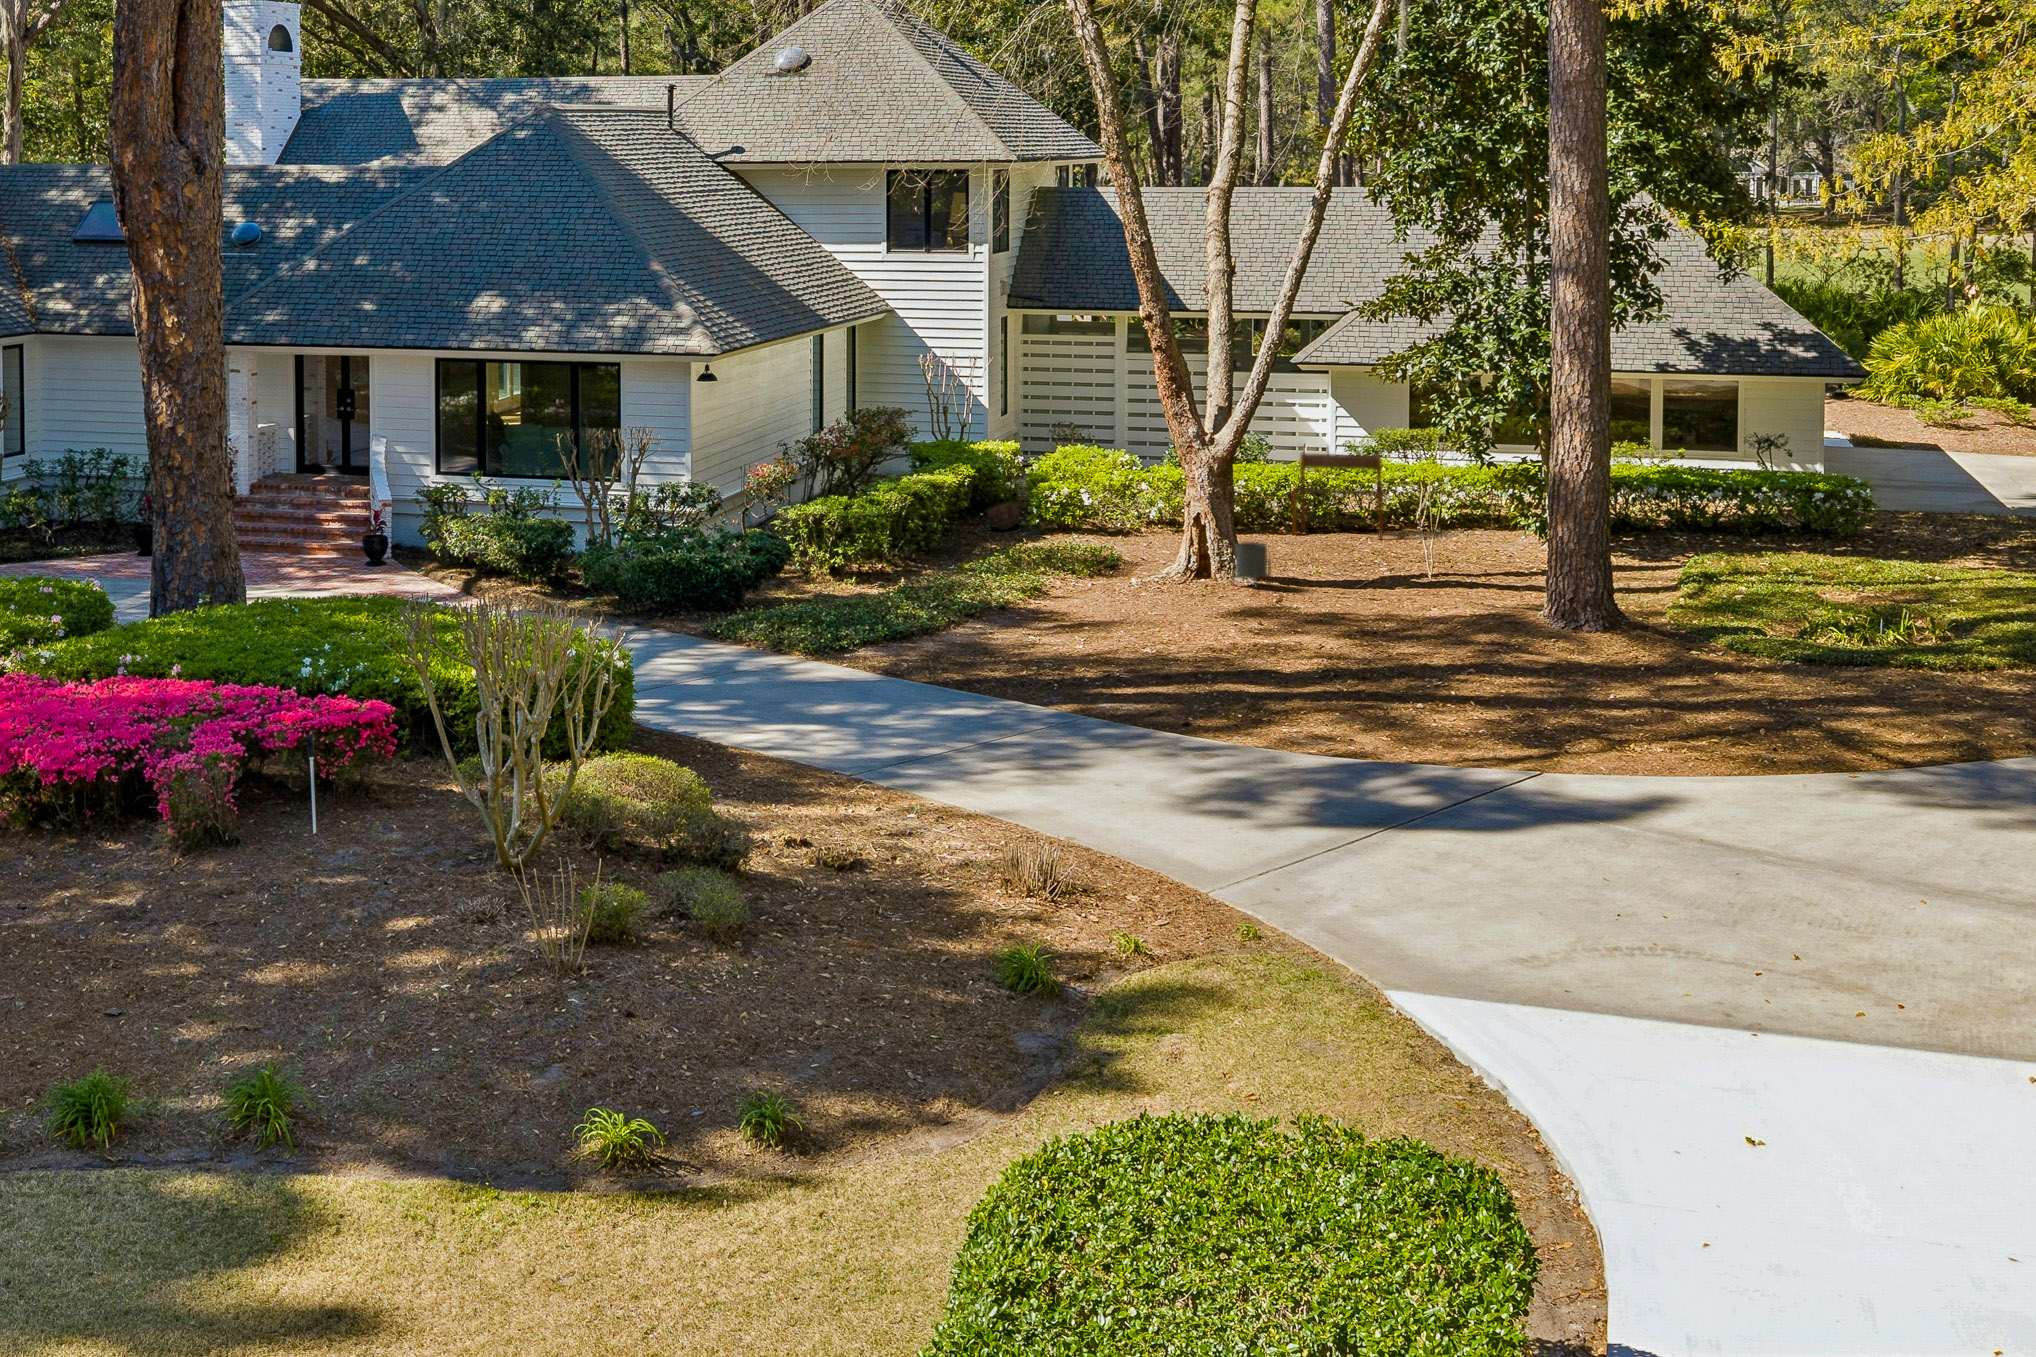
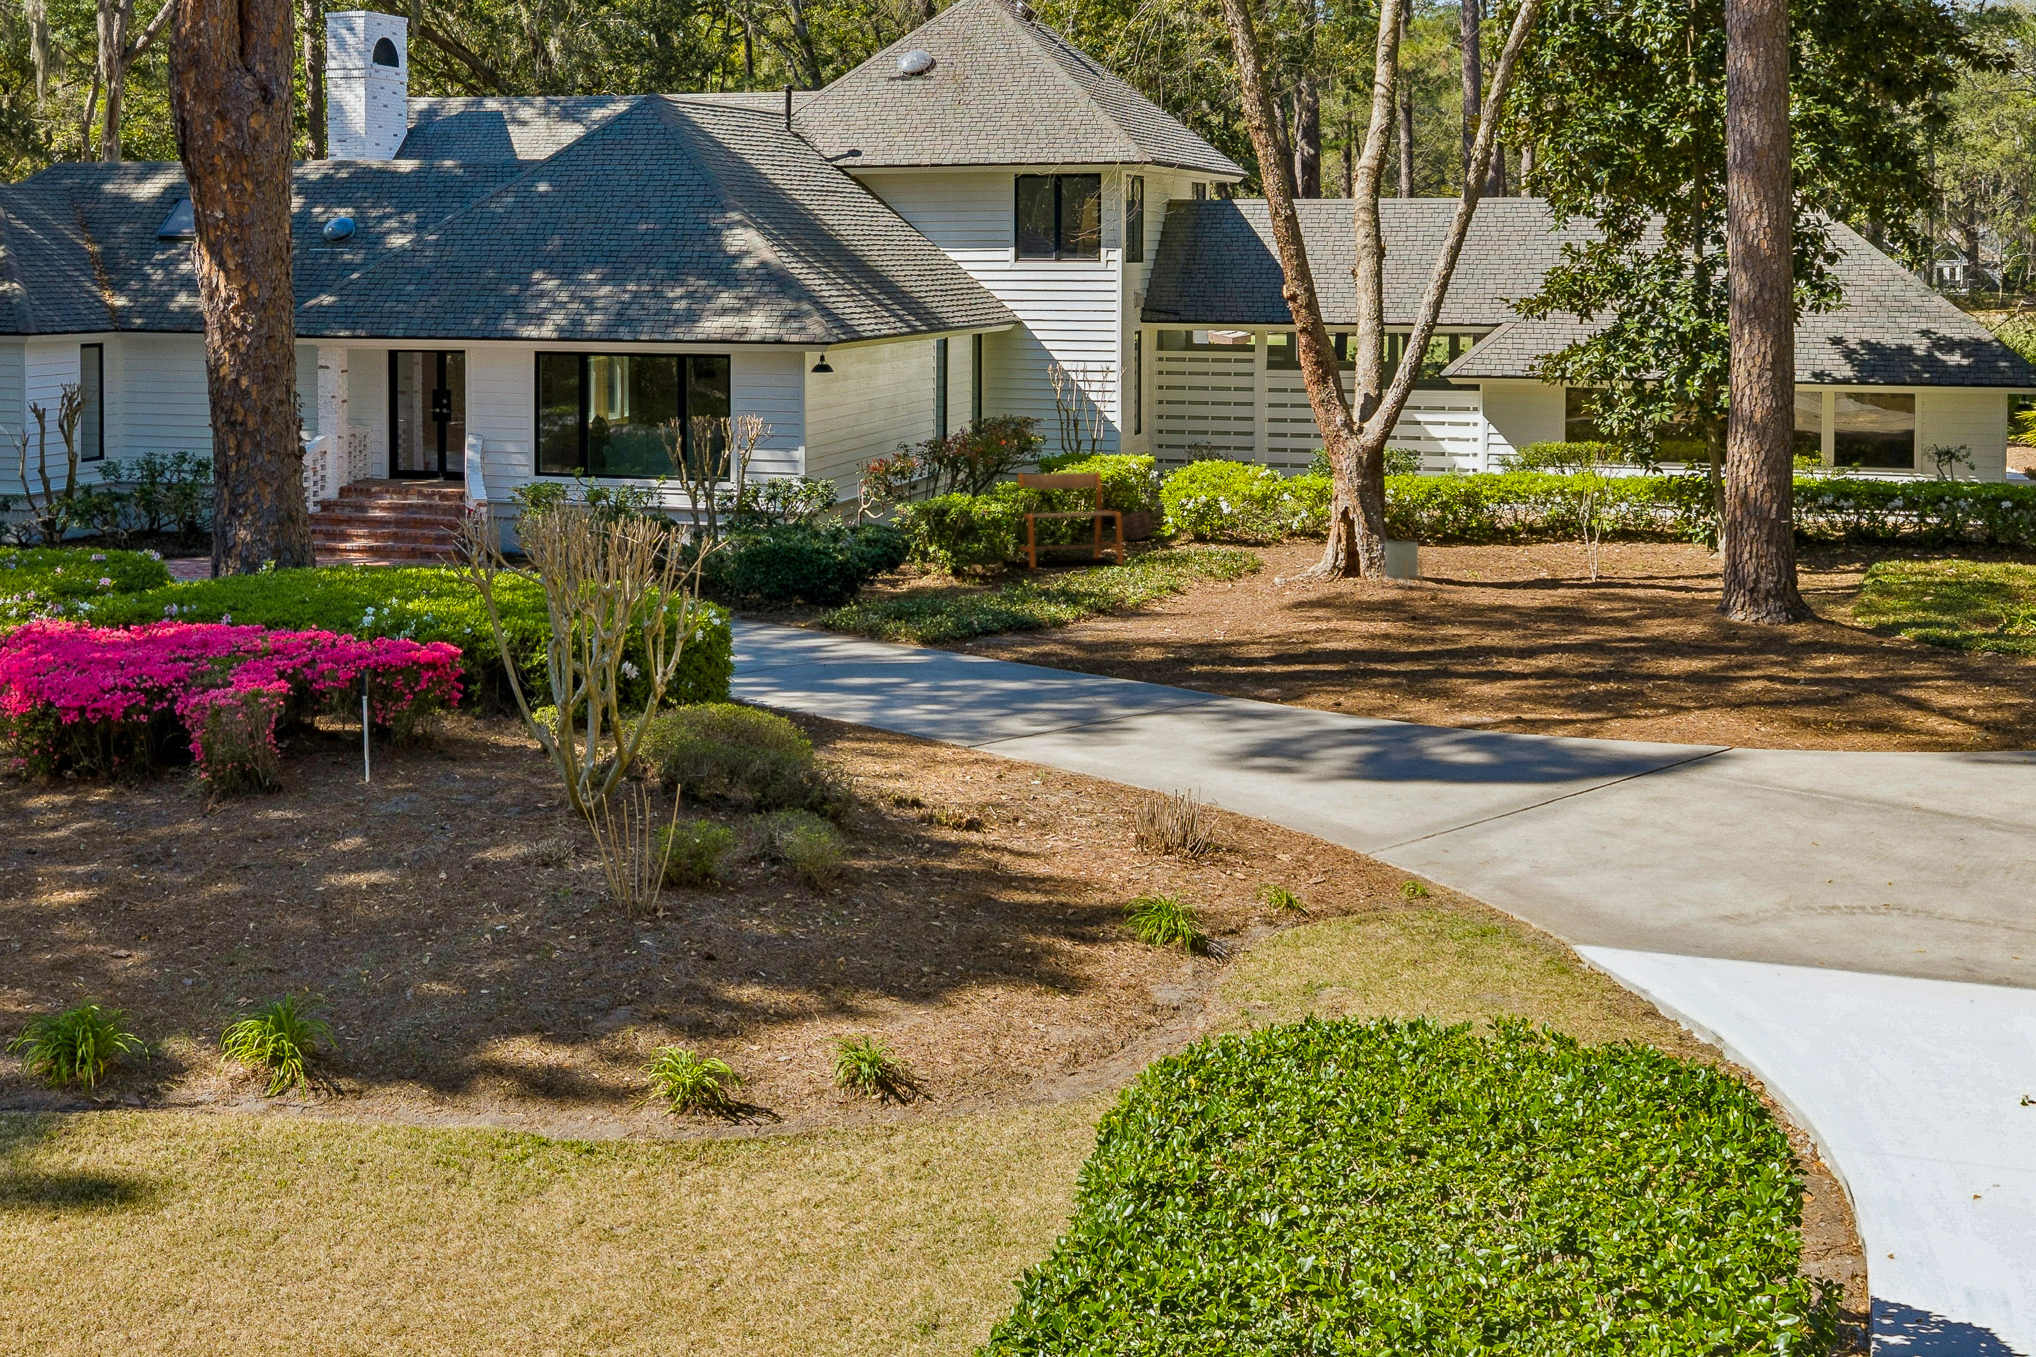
bench: present [1292,453,1386,540] -> present [1018,472,1123,568]

